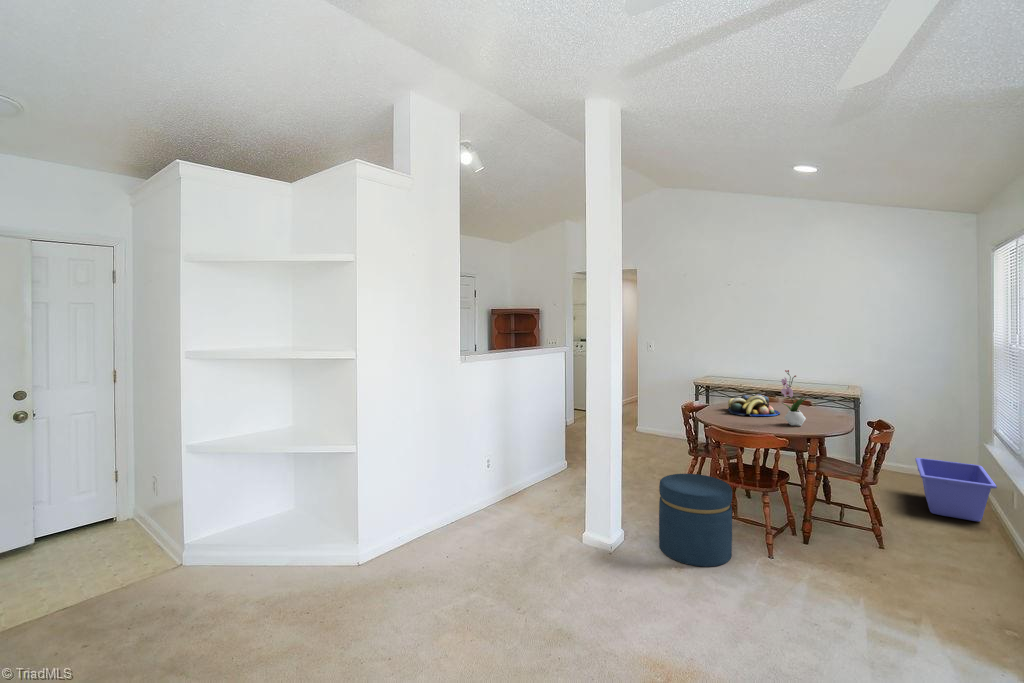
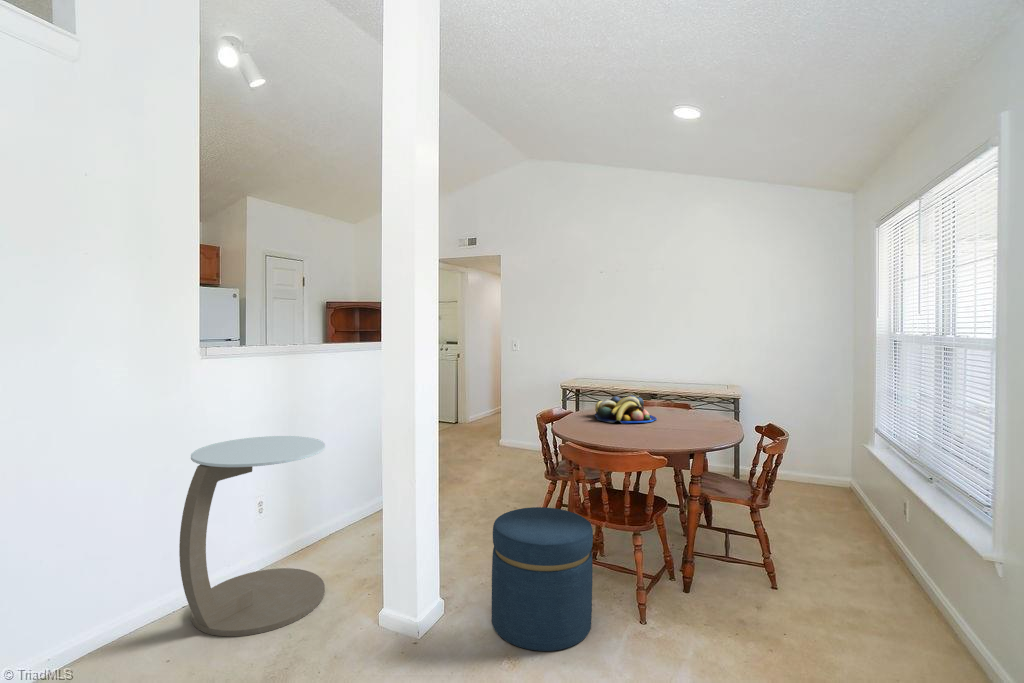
flower arrangement: present [781,370,807,426] -> none [658,362,690,435]
side table: none [465,420,542,541] -> present [179,436,325,636]
storage bin: present [915,458,997,521] -> none [800,468,889,543]

